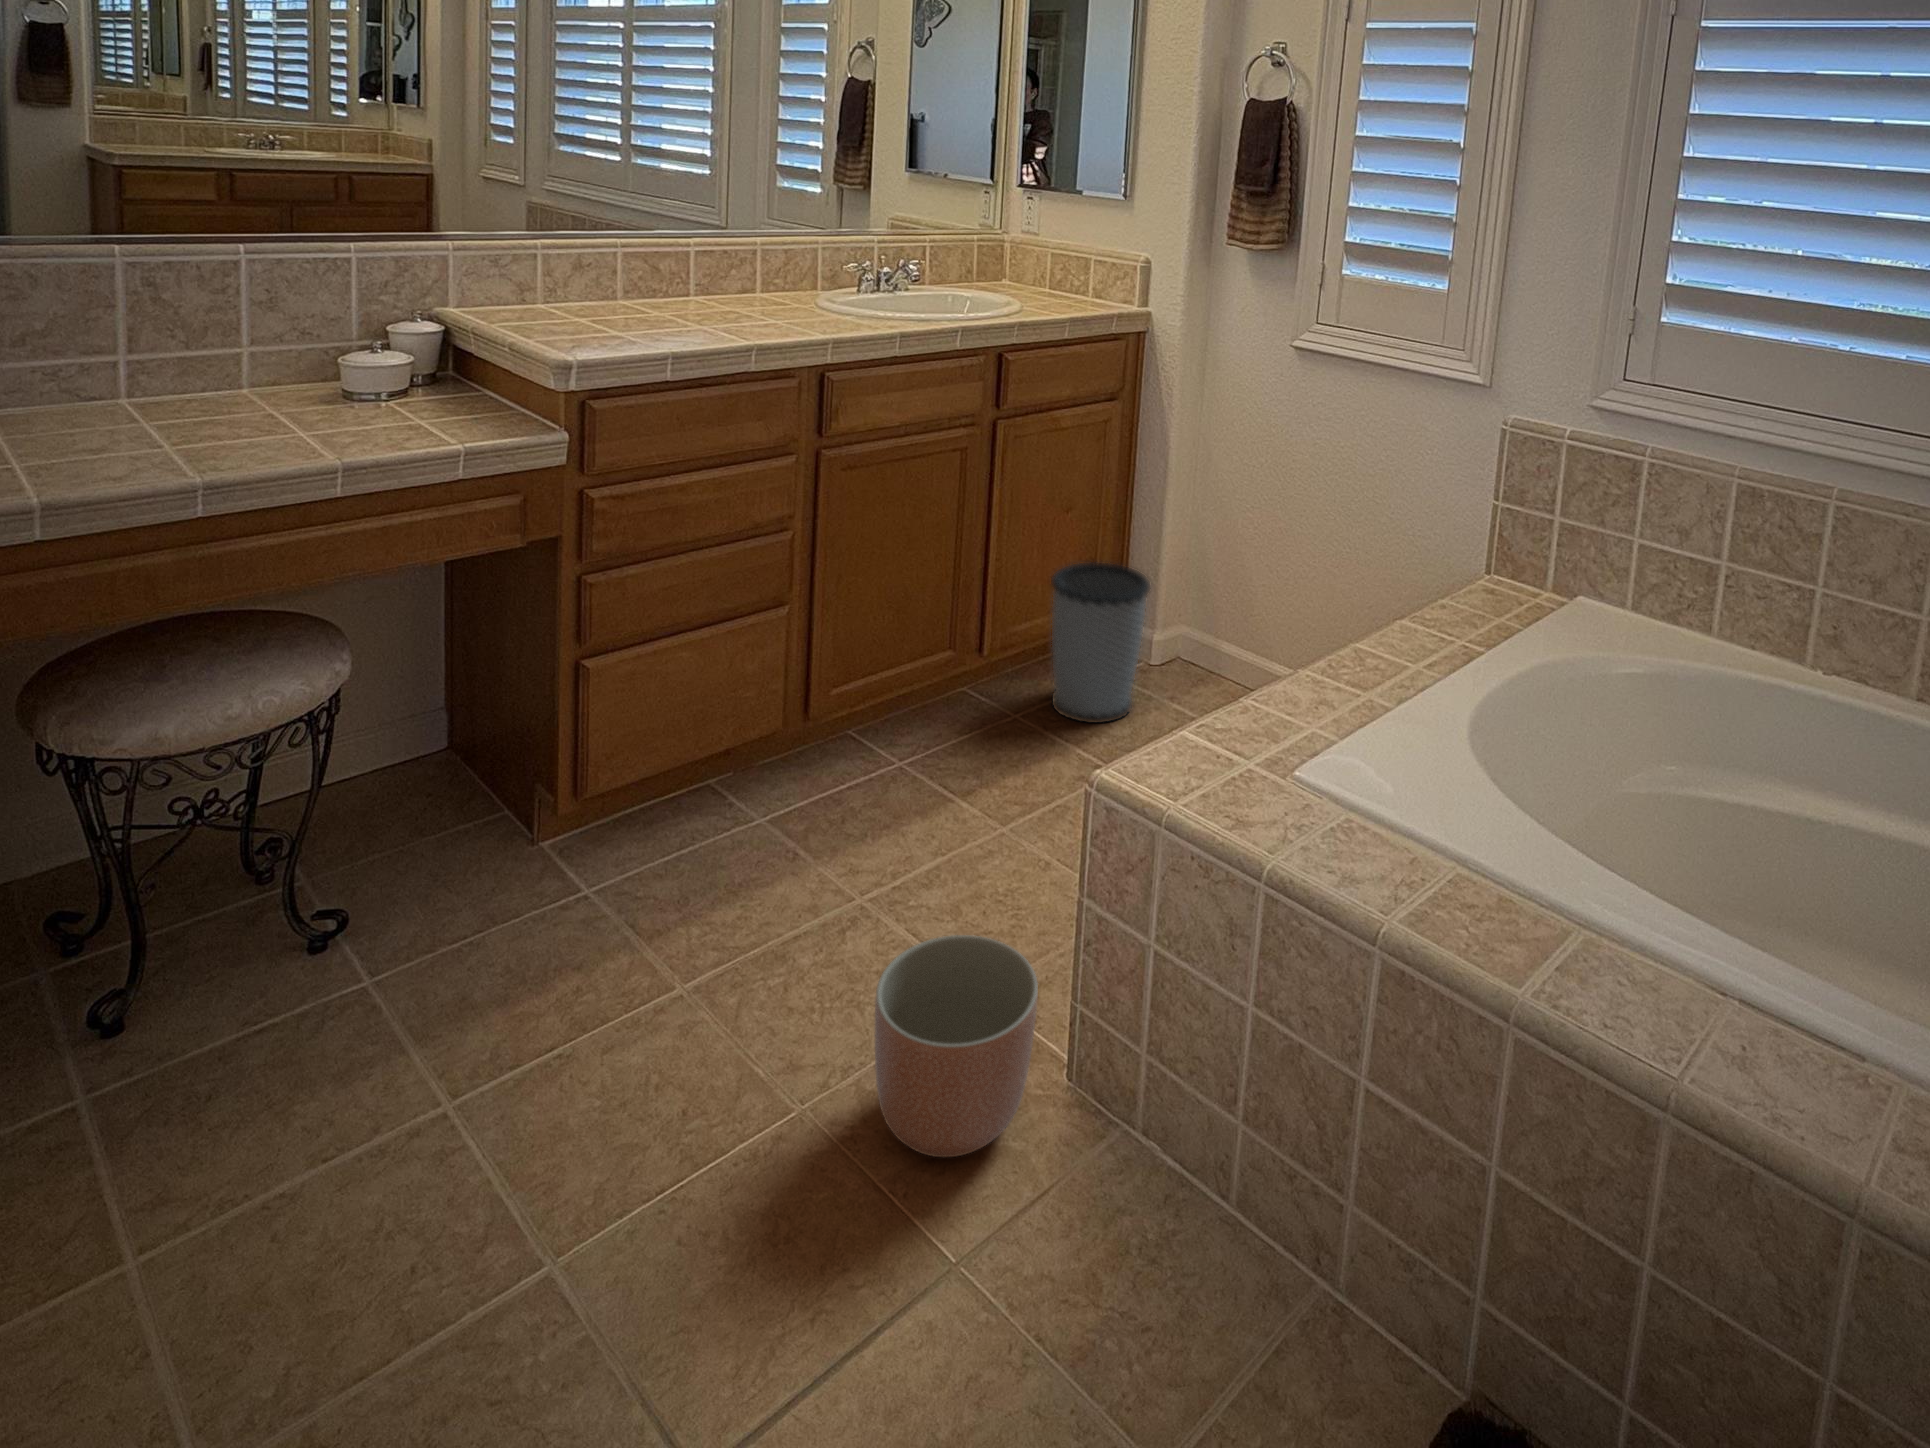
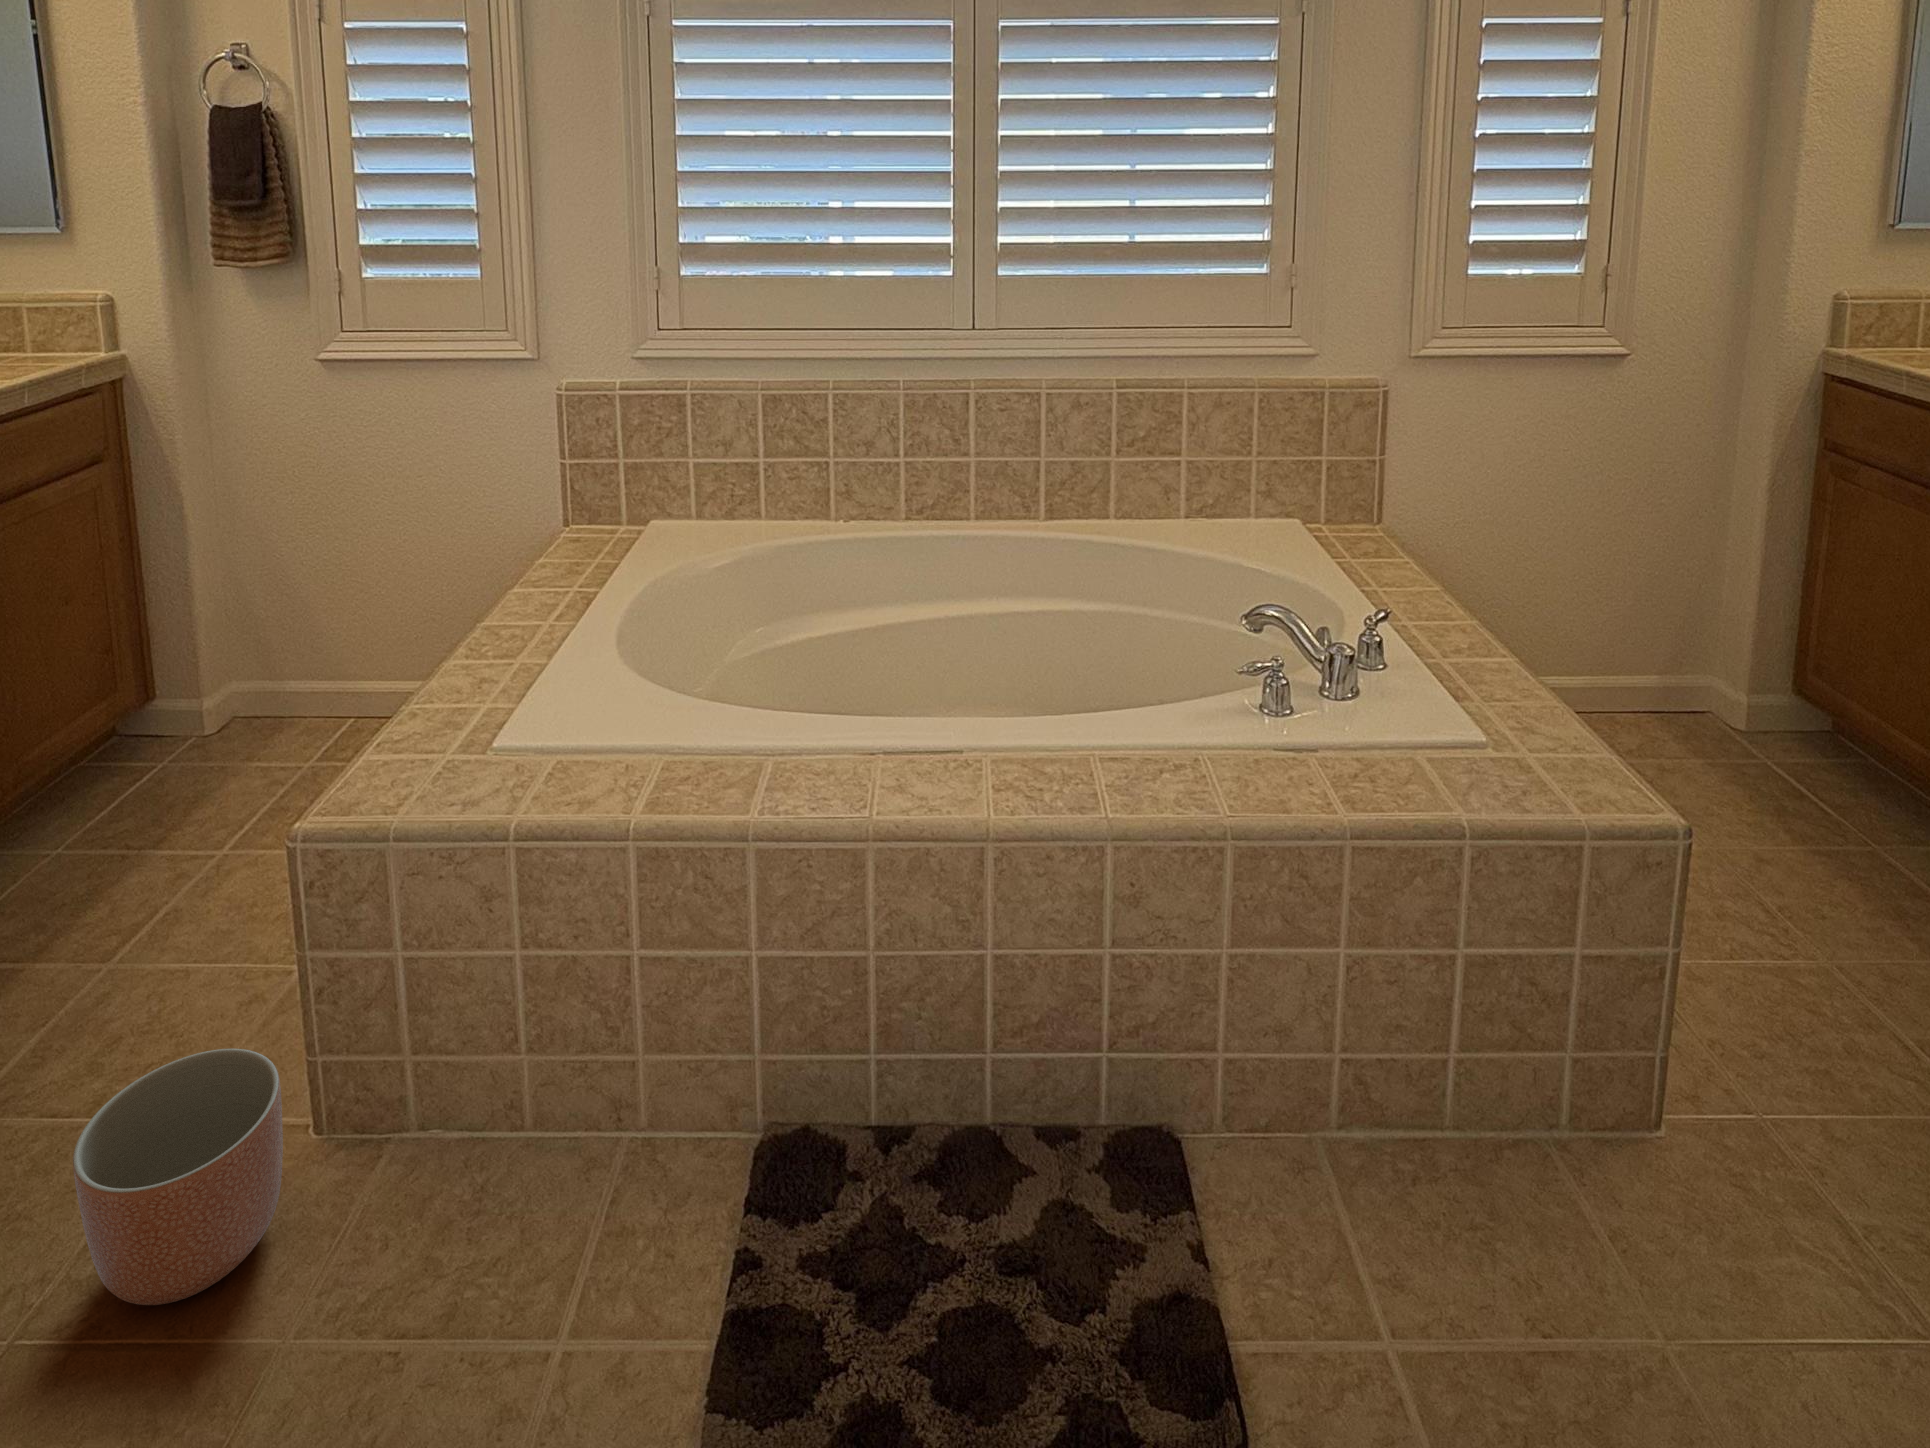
wastebasket: present [1051,562,1151,723] -> none [66,641,204,830]

